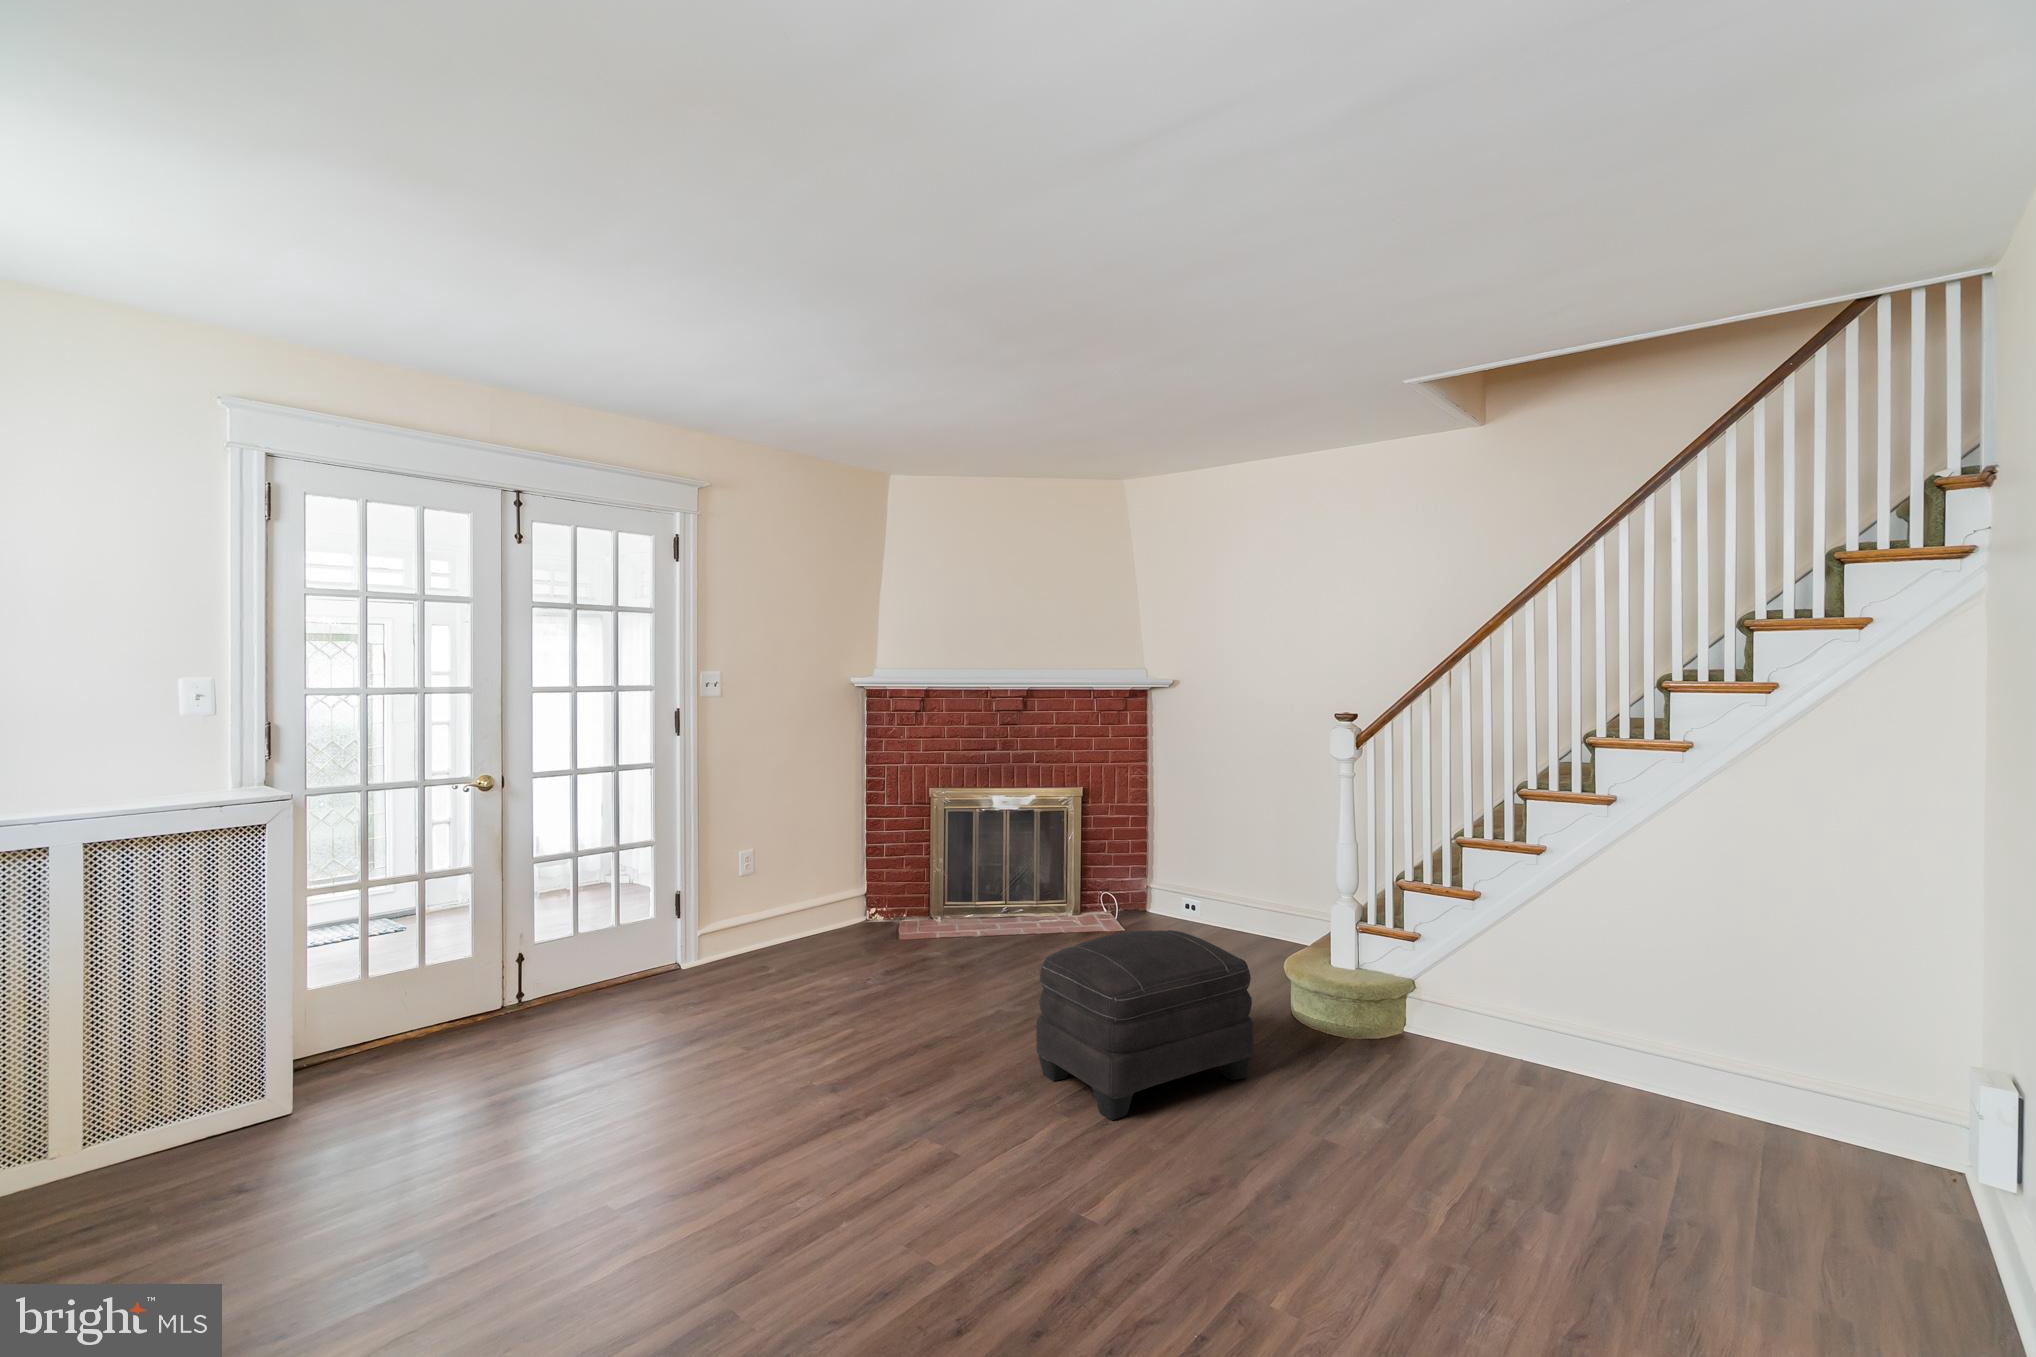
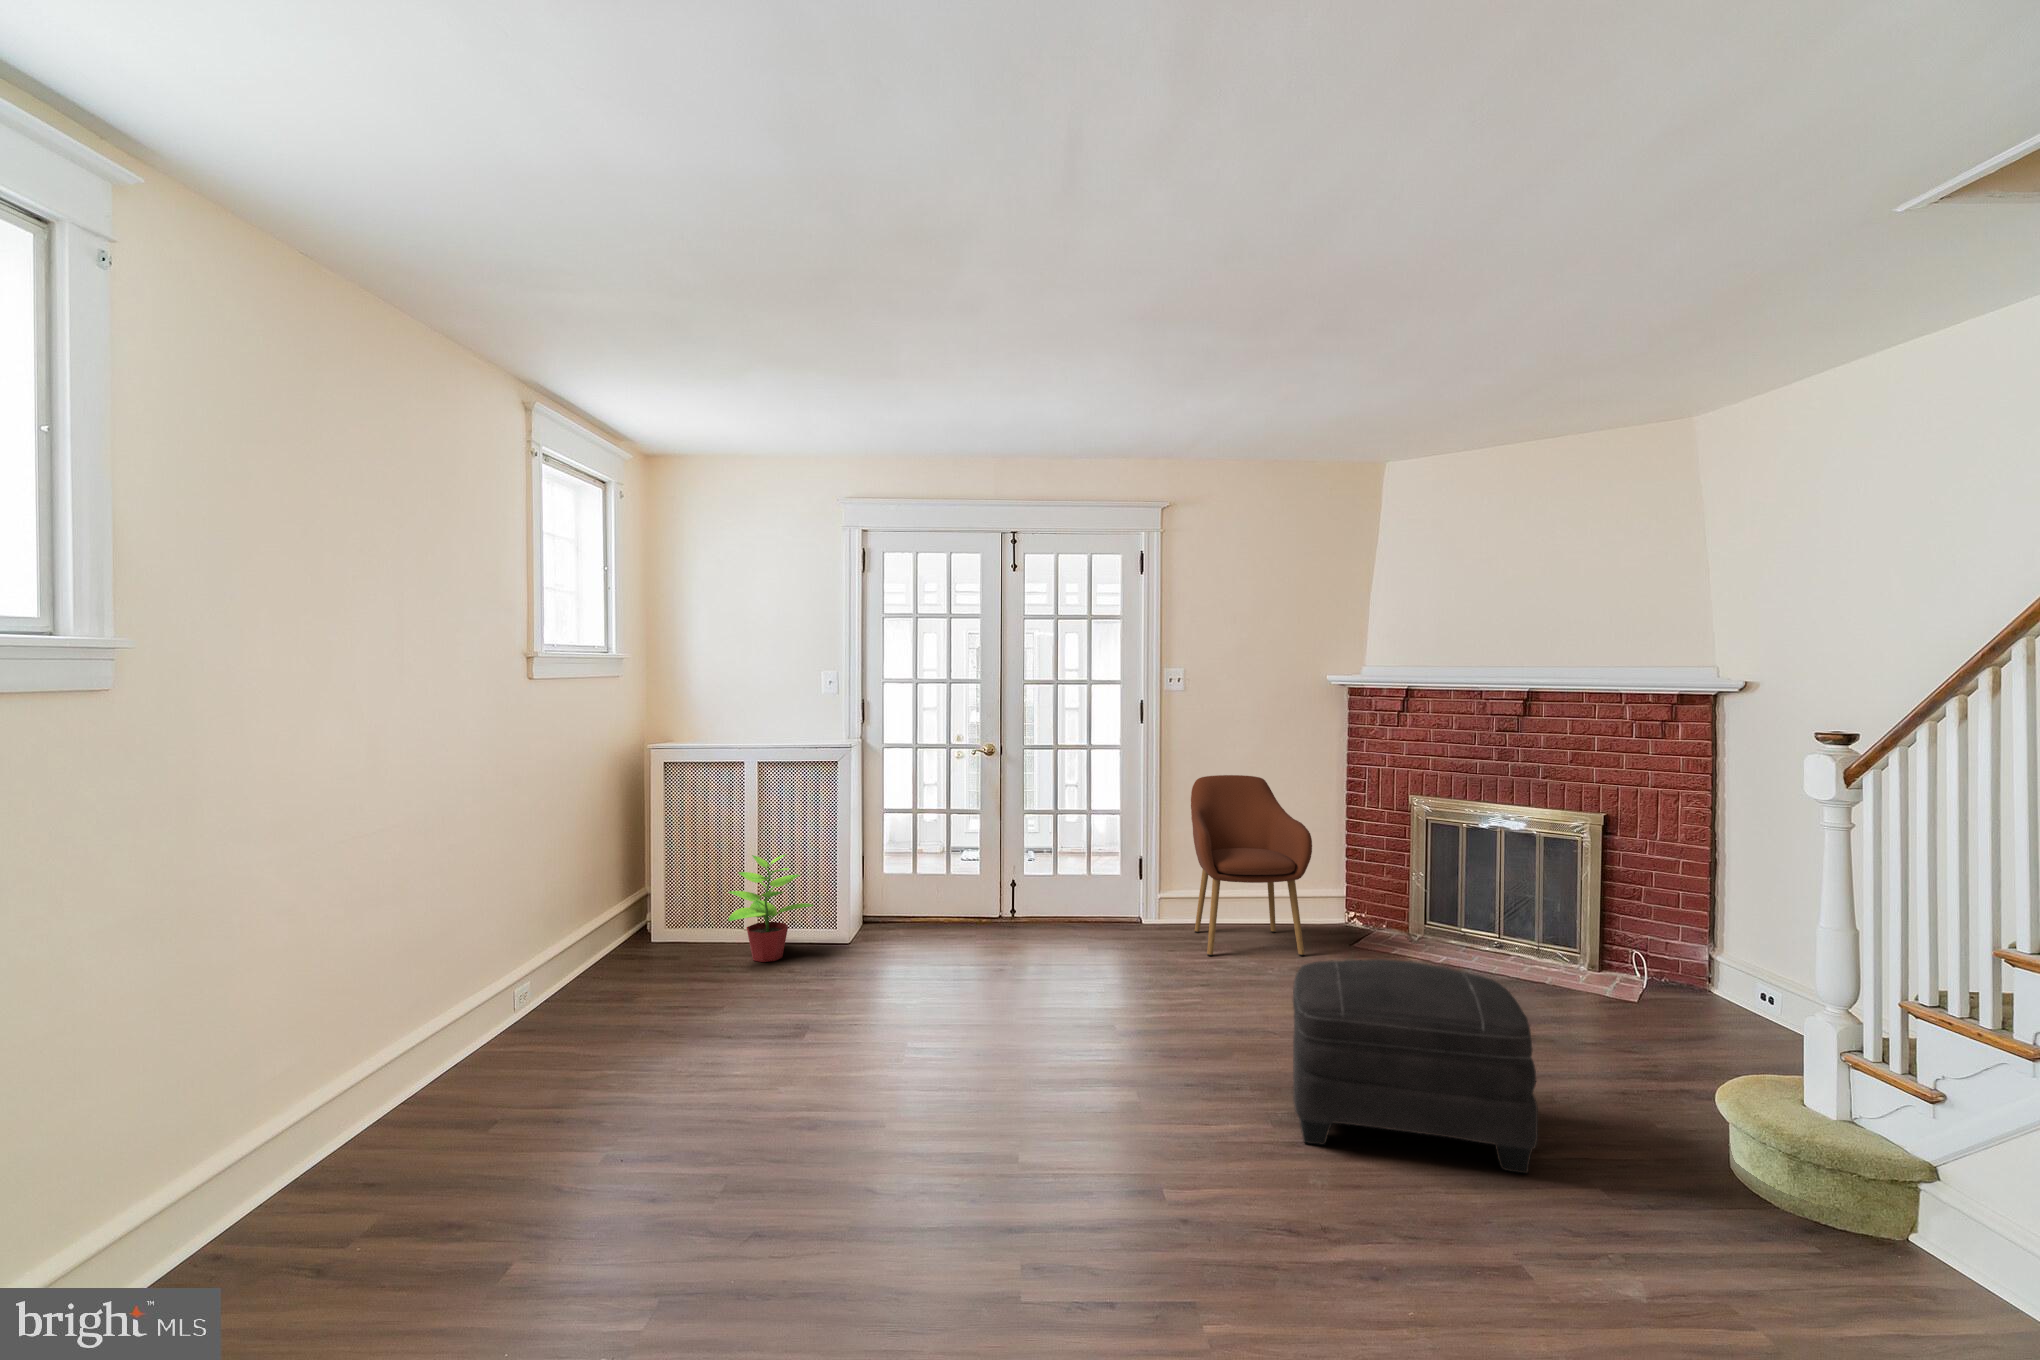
armchair: none [735,785,882,984] -> present [1191,775,1312,956]
potted plant: none [55,994,269,1198] -> present [728,855,814,962]

